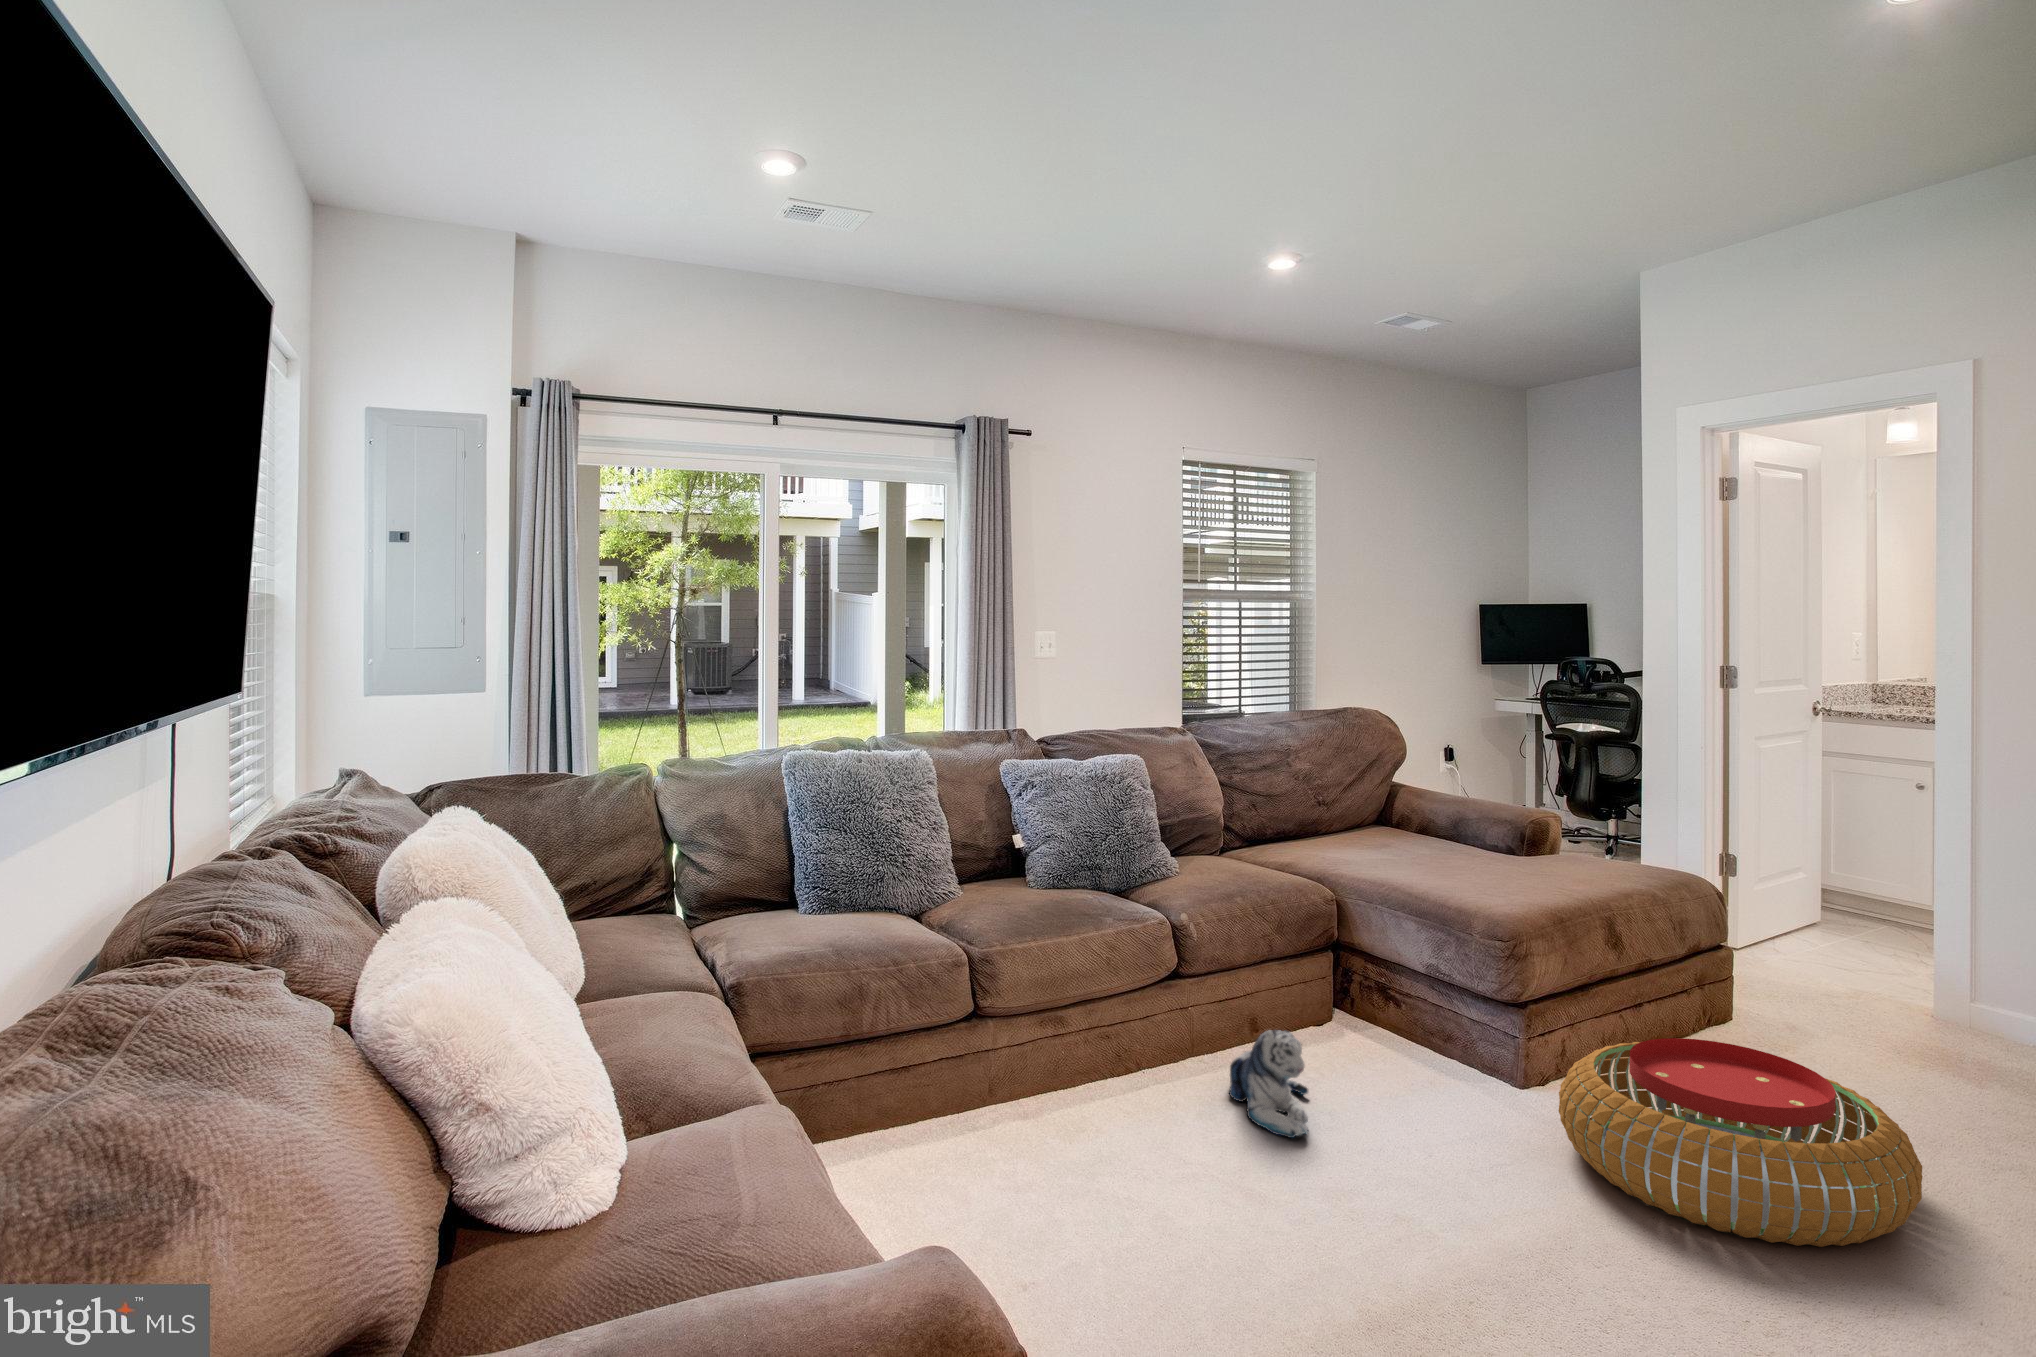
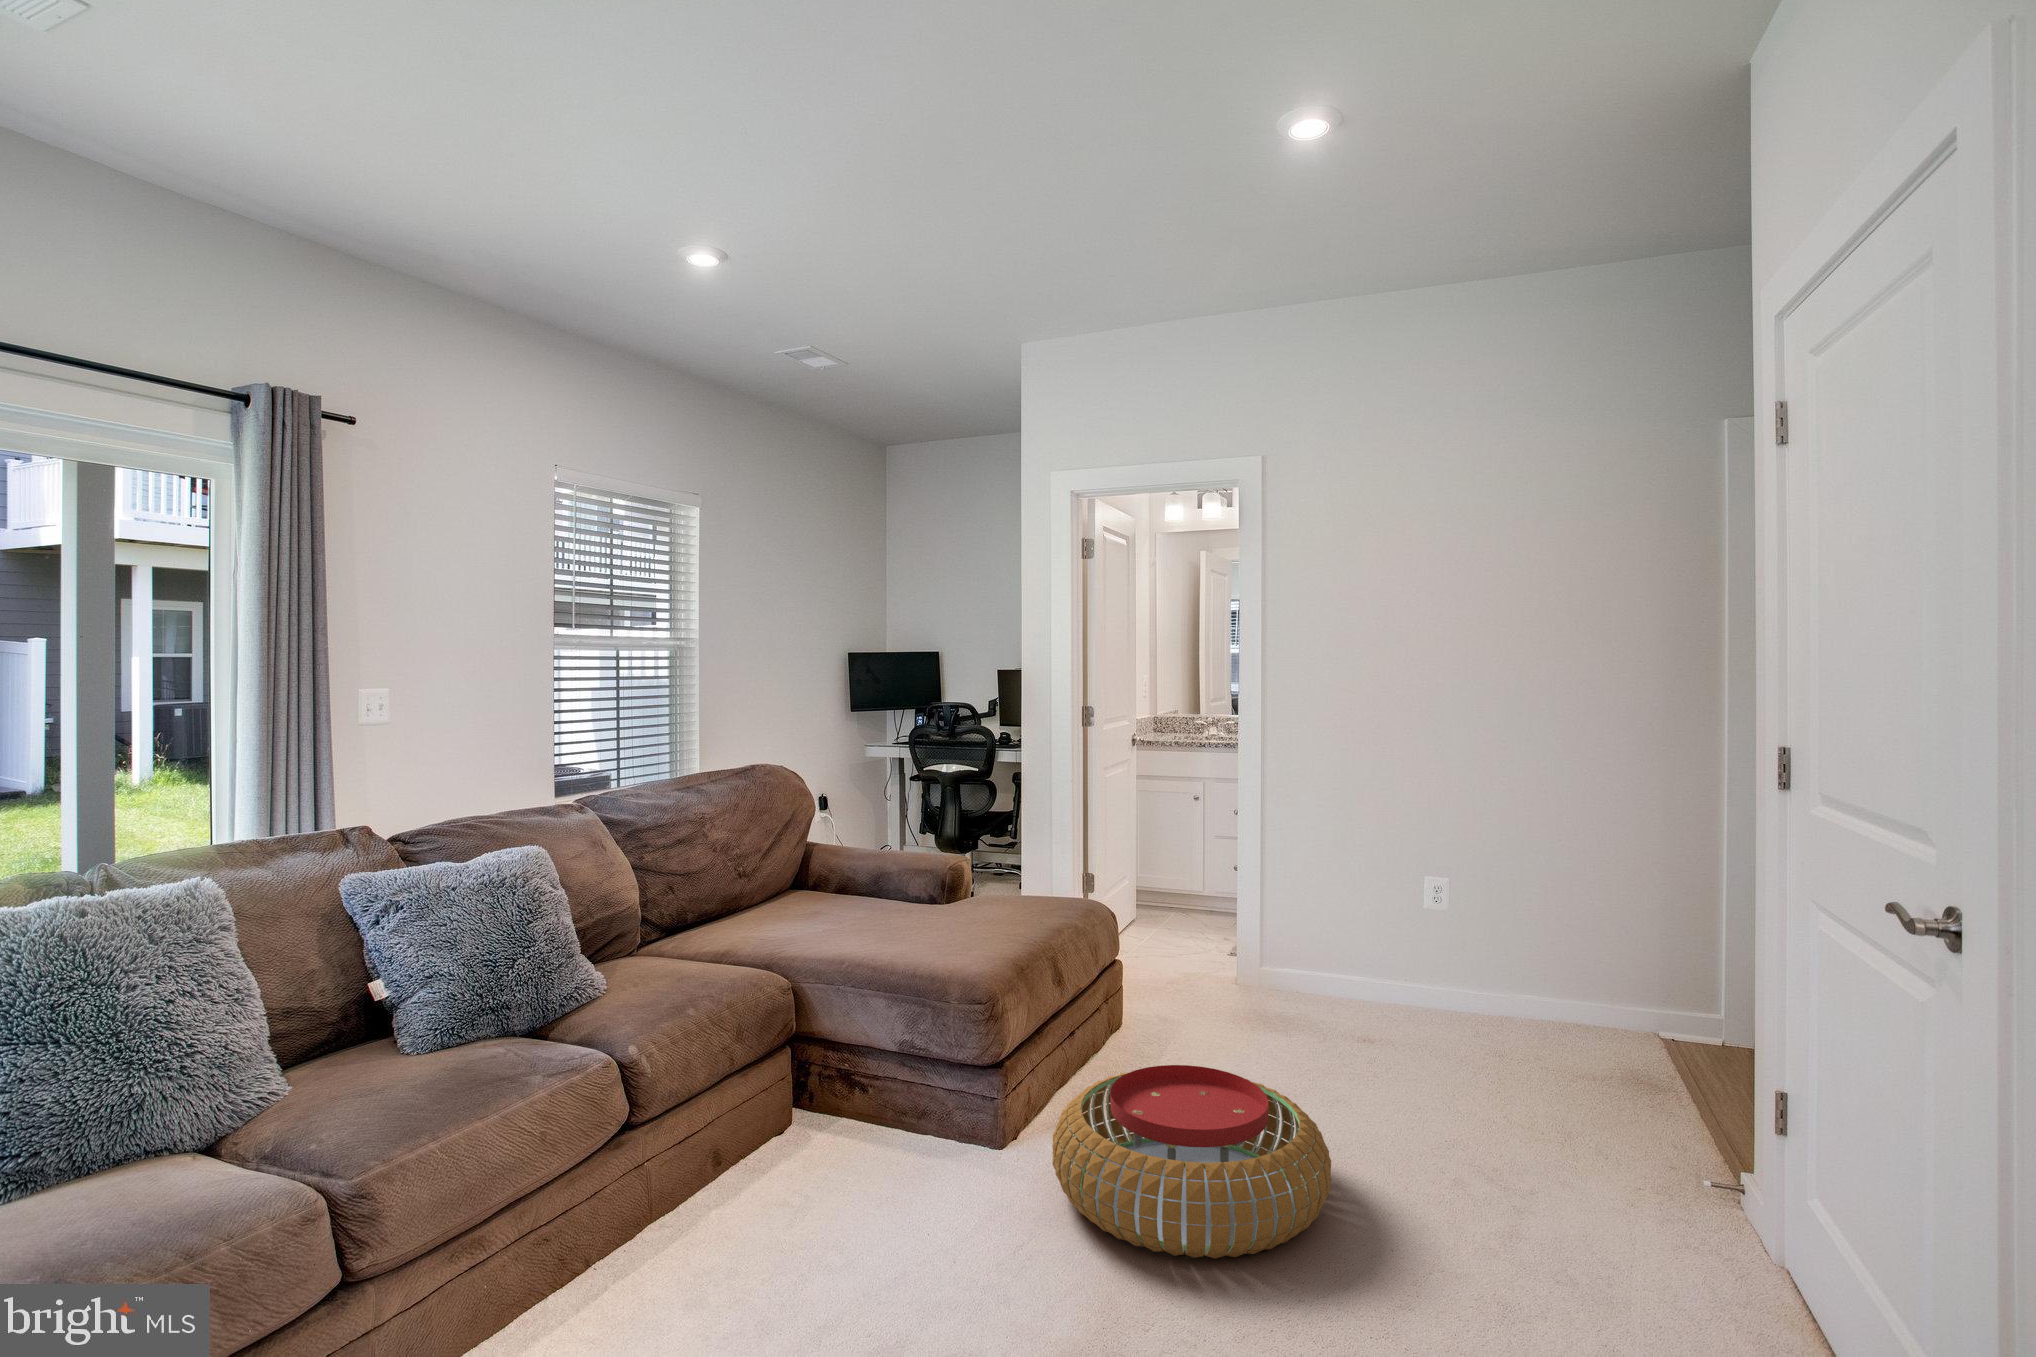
plush toy: present [1229,1030,1308,1138] -> none [709,1168,826,1305]

